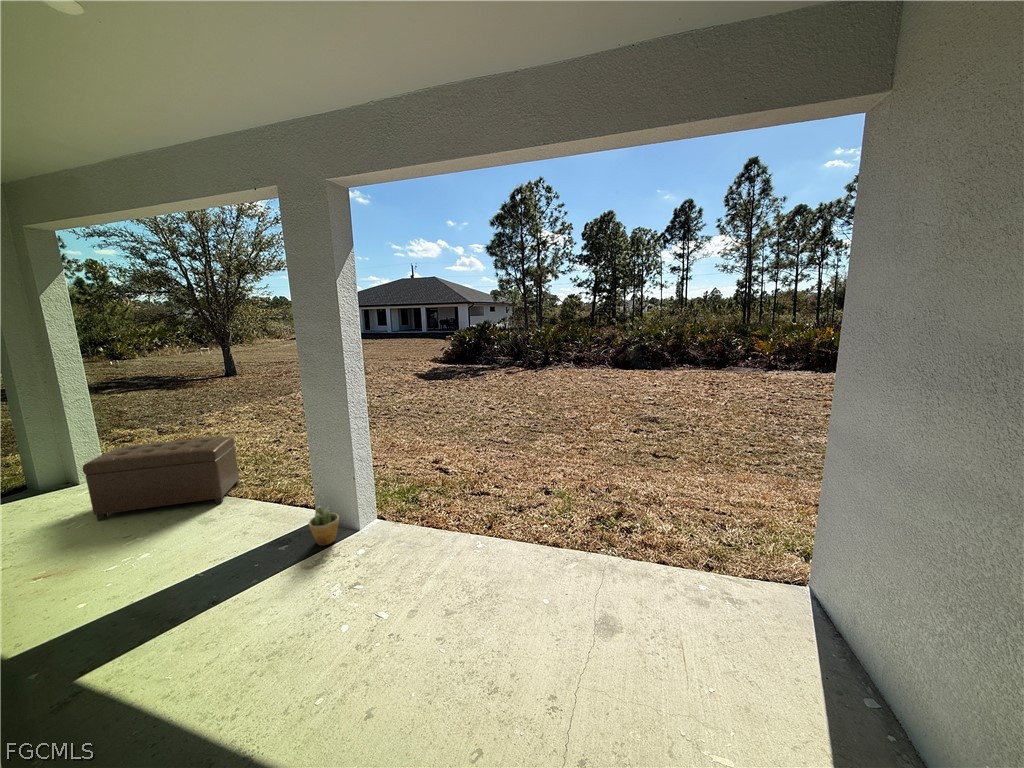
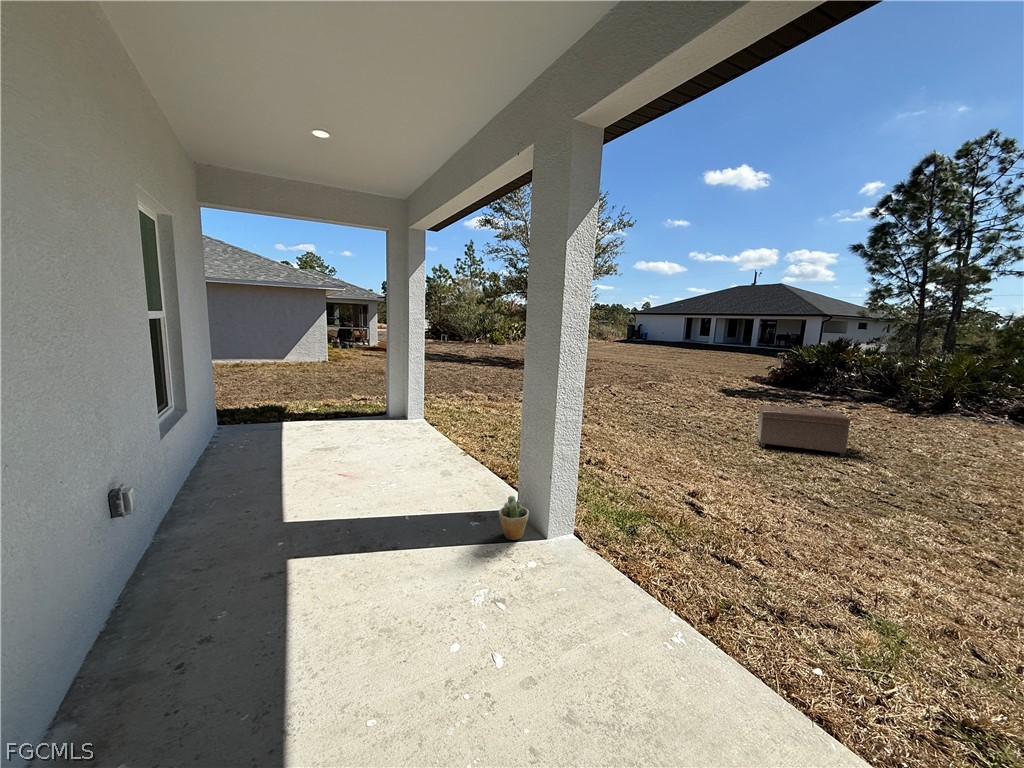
ottoman: present [83,437,239,521] -> present [757,405,850,457]

